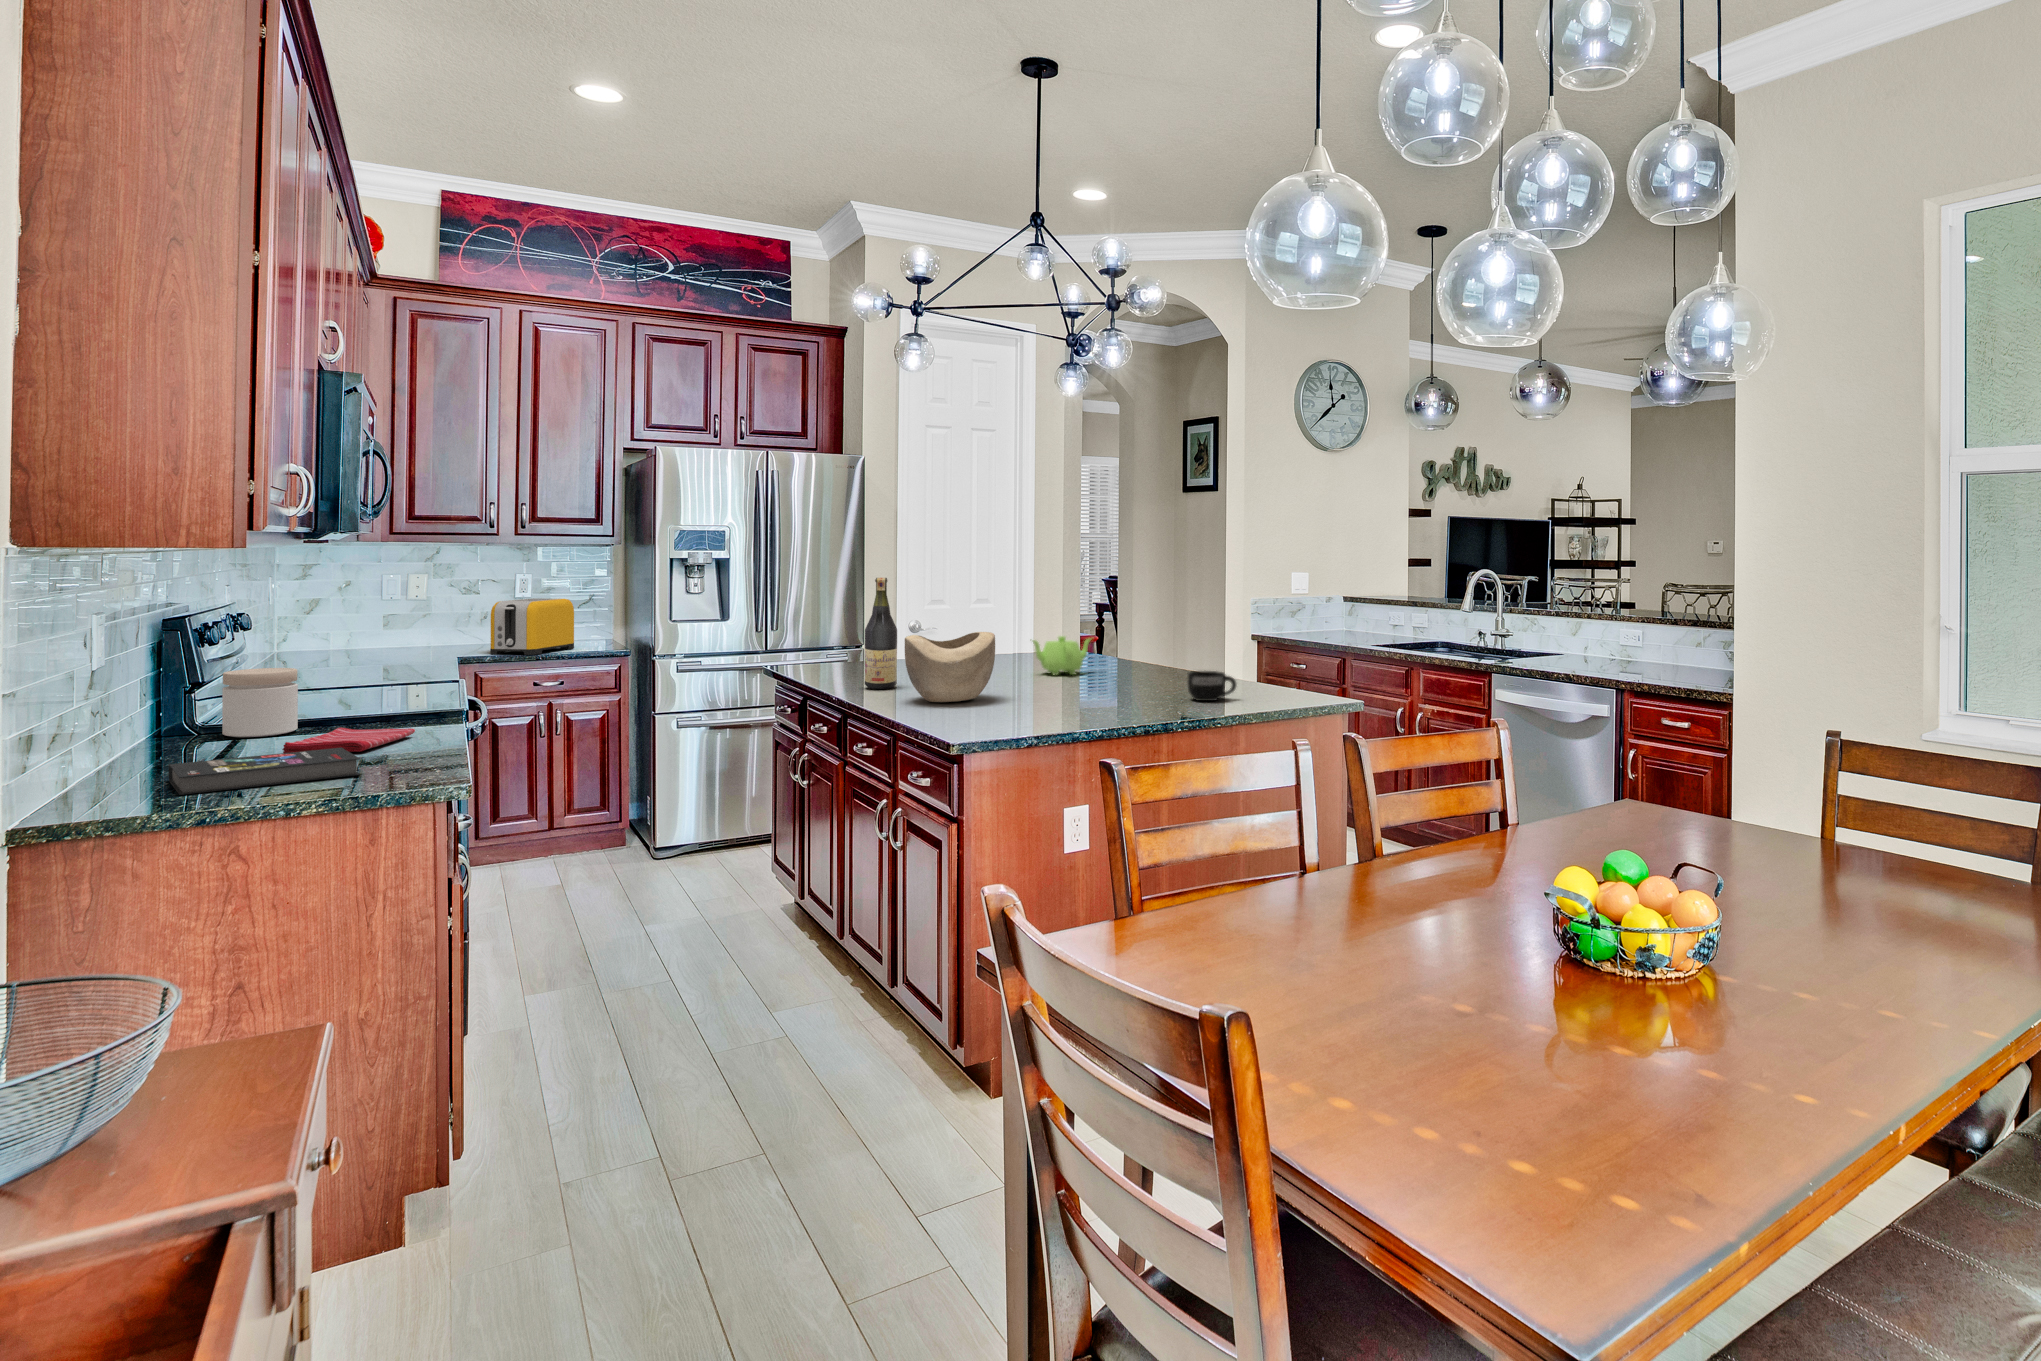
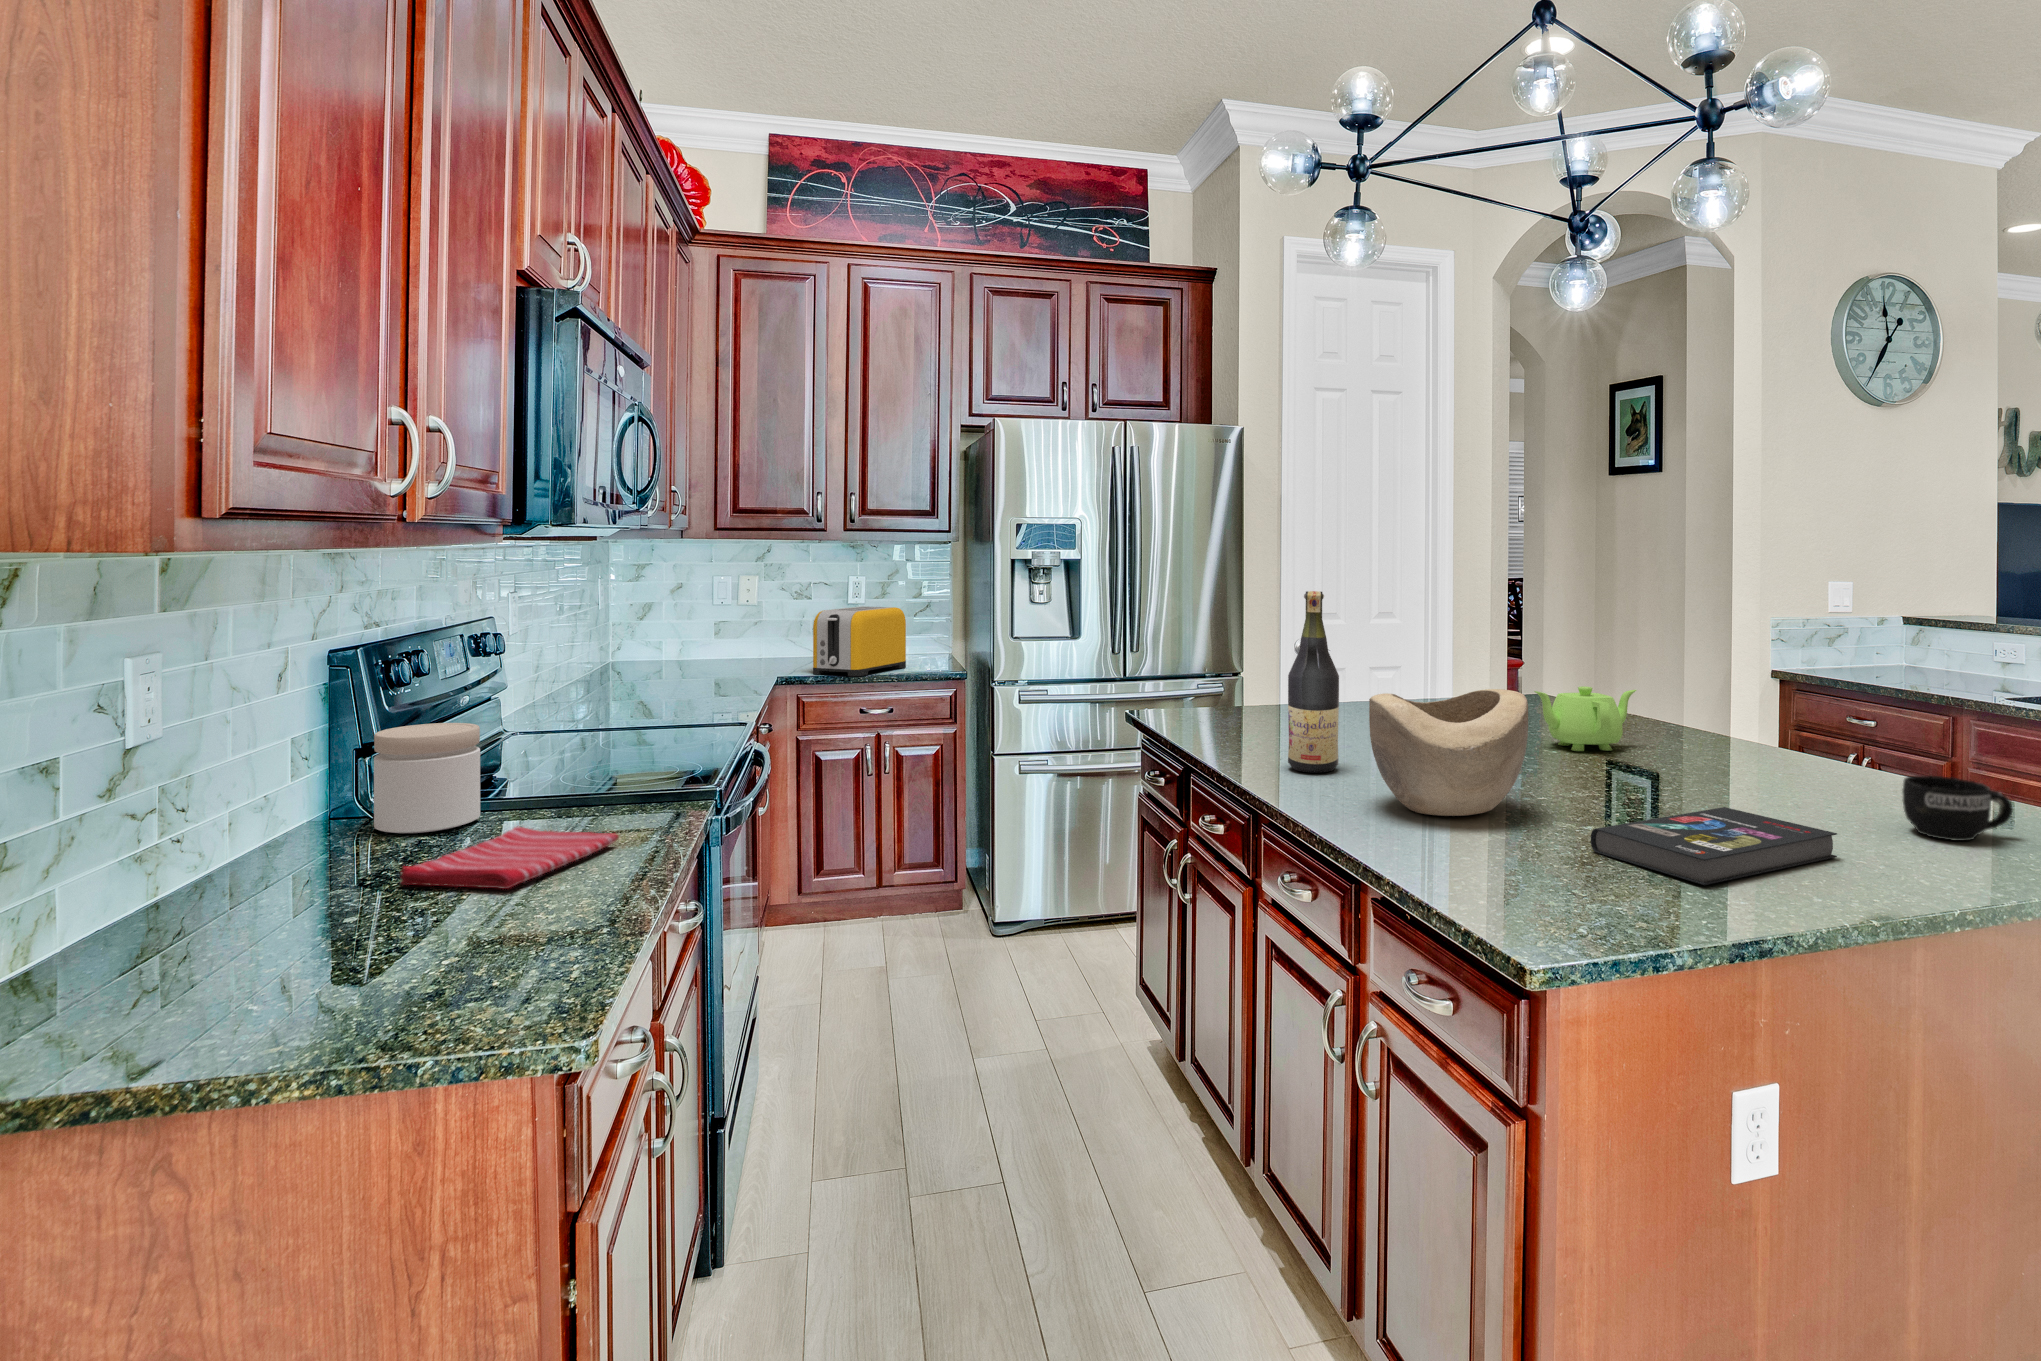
book: present [169,748,360,795] -> present [1591,807,1837,885]

